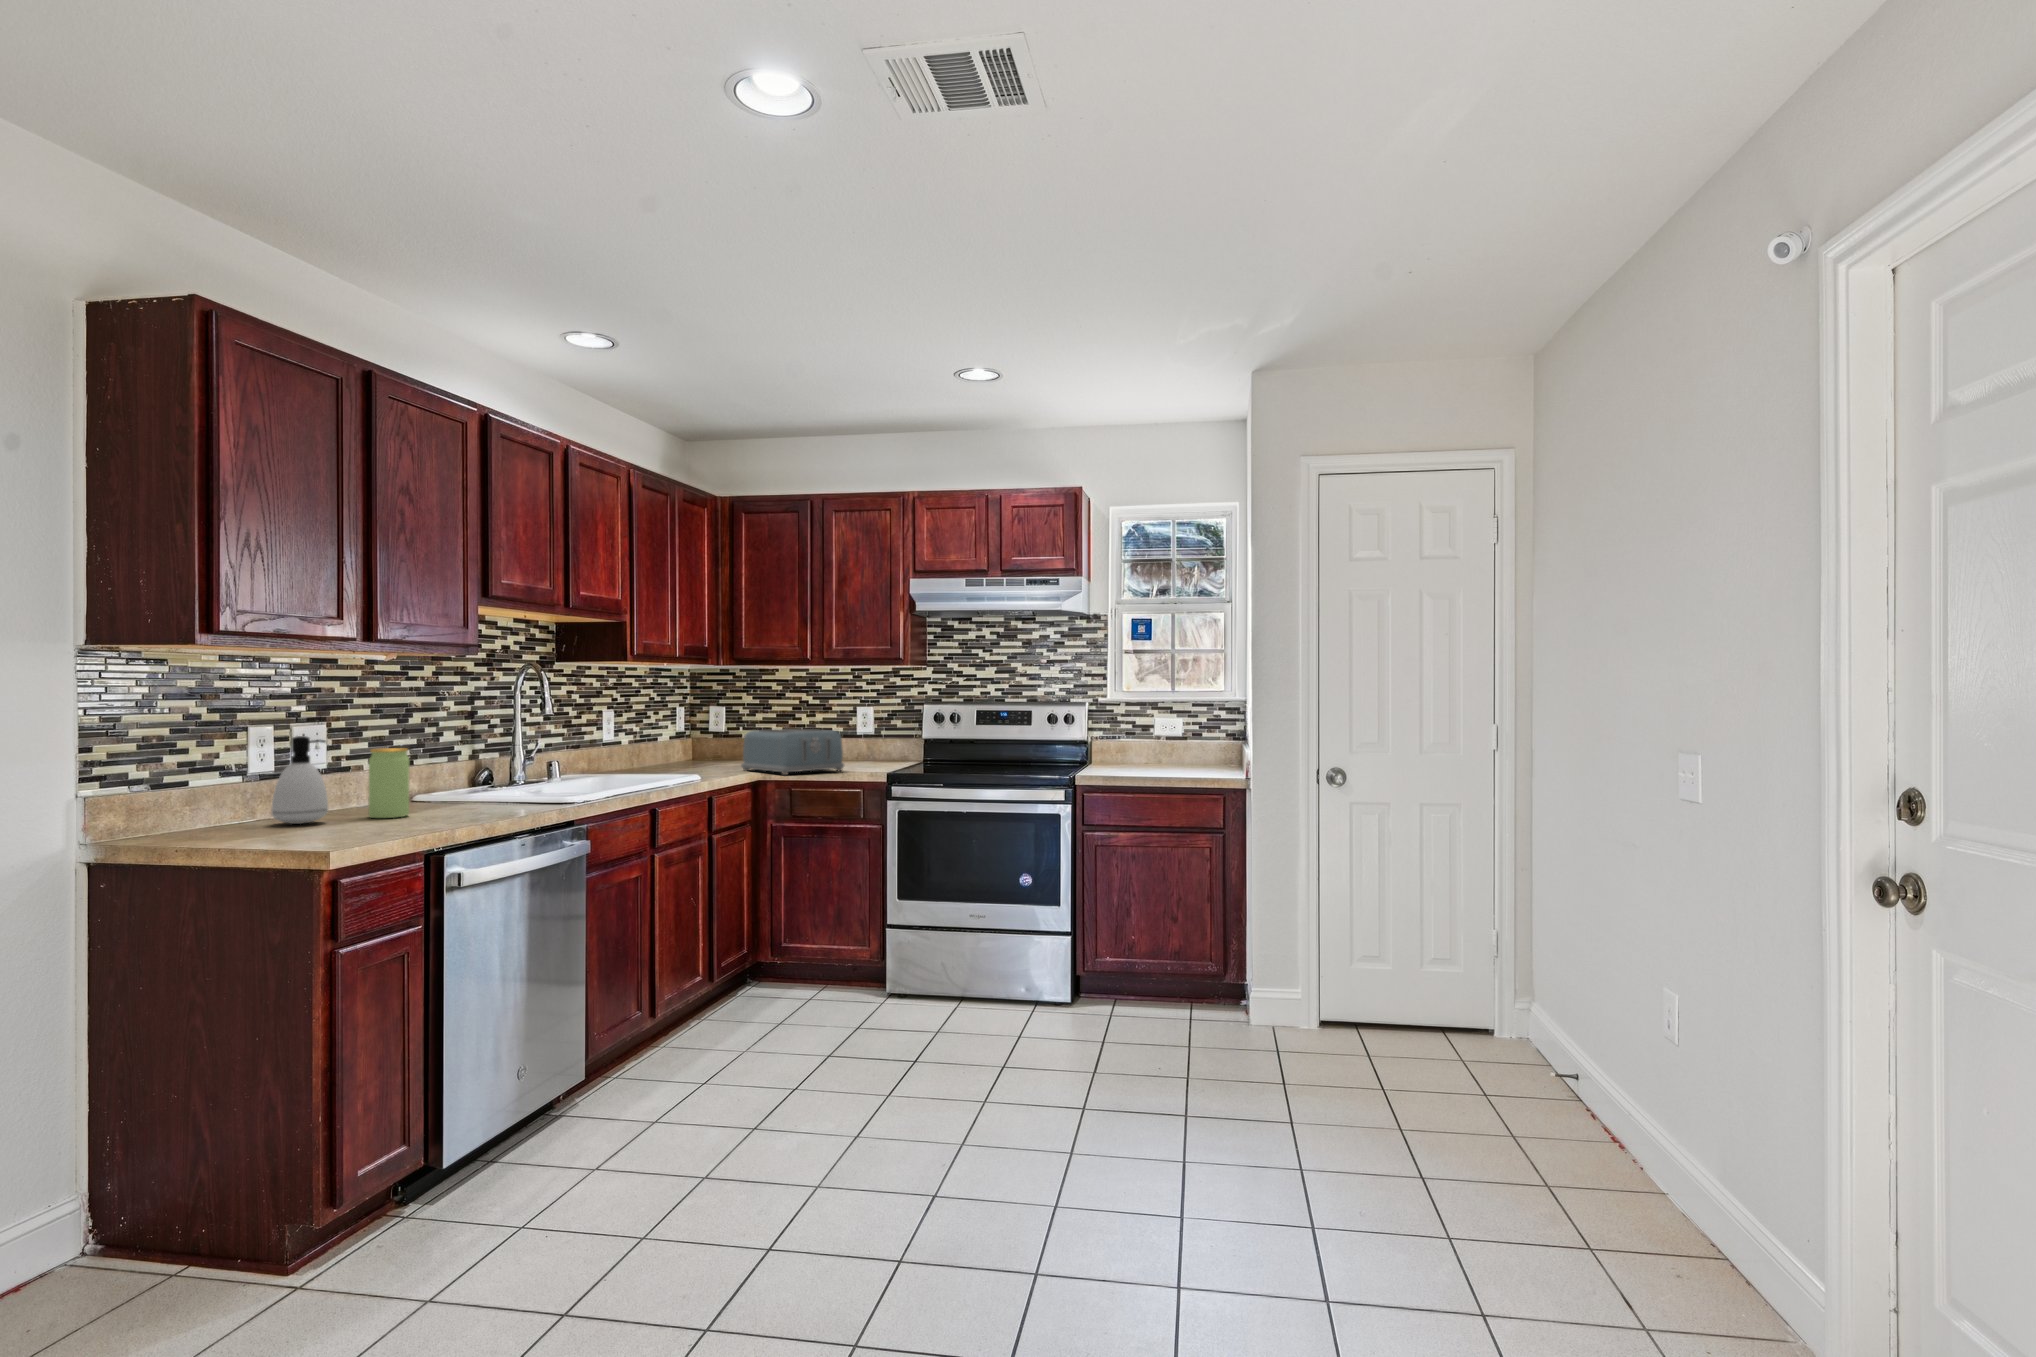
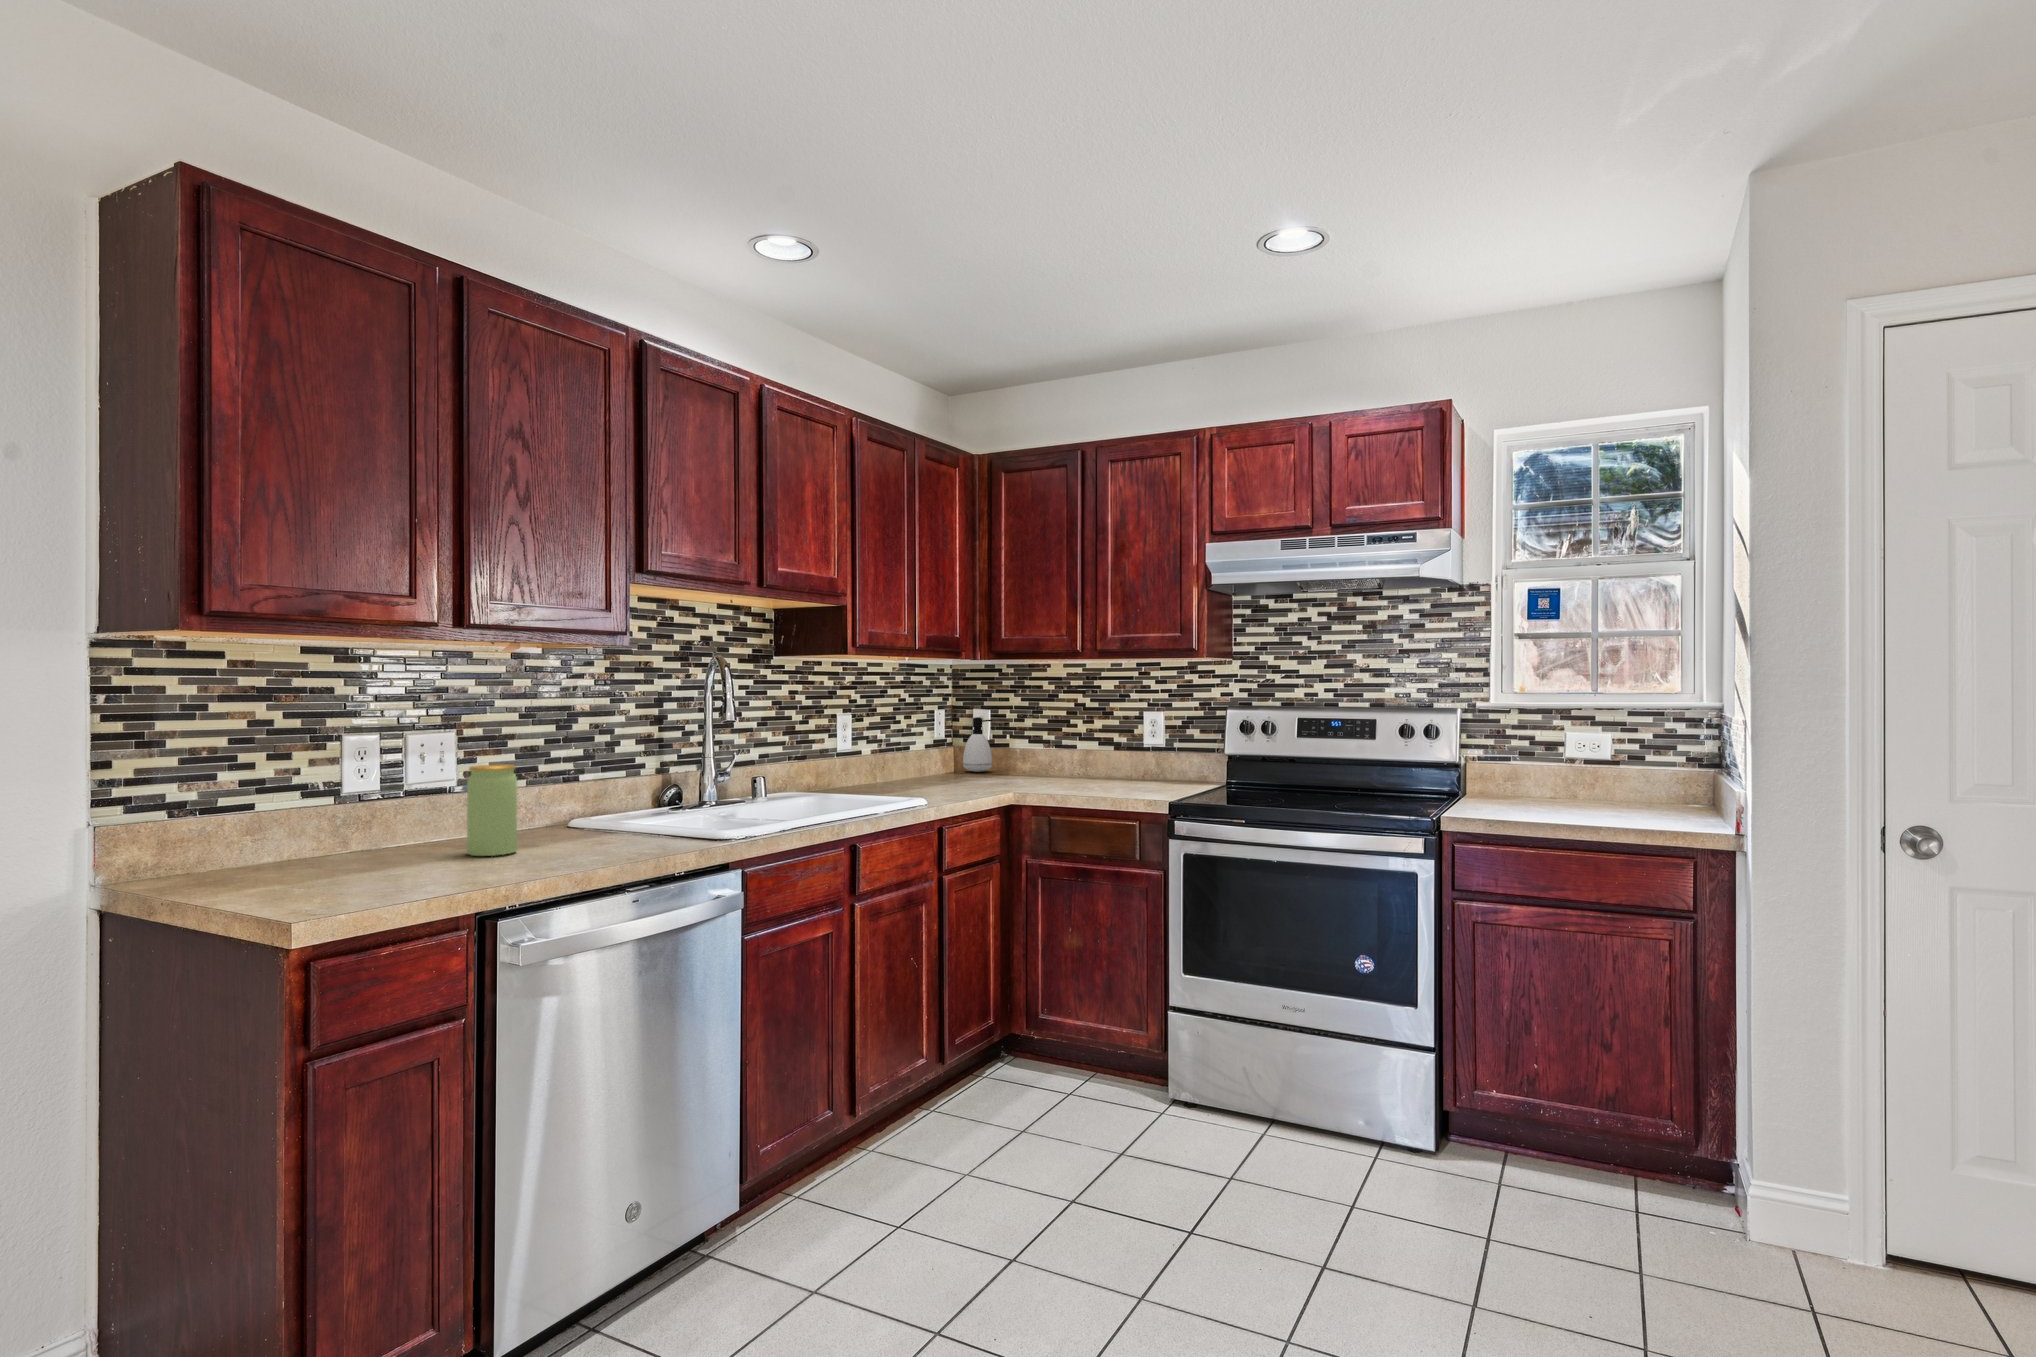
toaster: present [741,729,844,775] -> none [993,739,1119,800]
soap dispenser: present [272,736,328,824] -> present [963,717,992,772]

